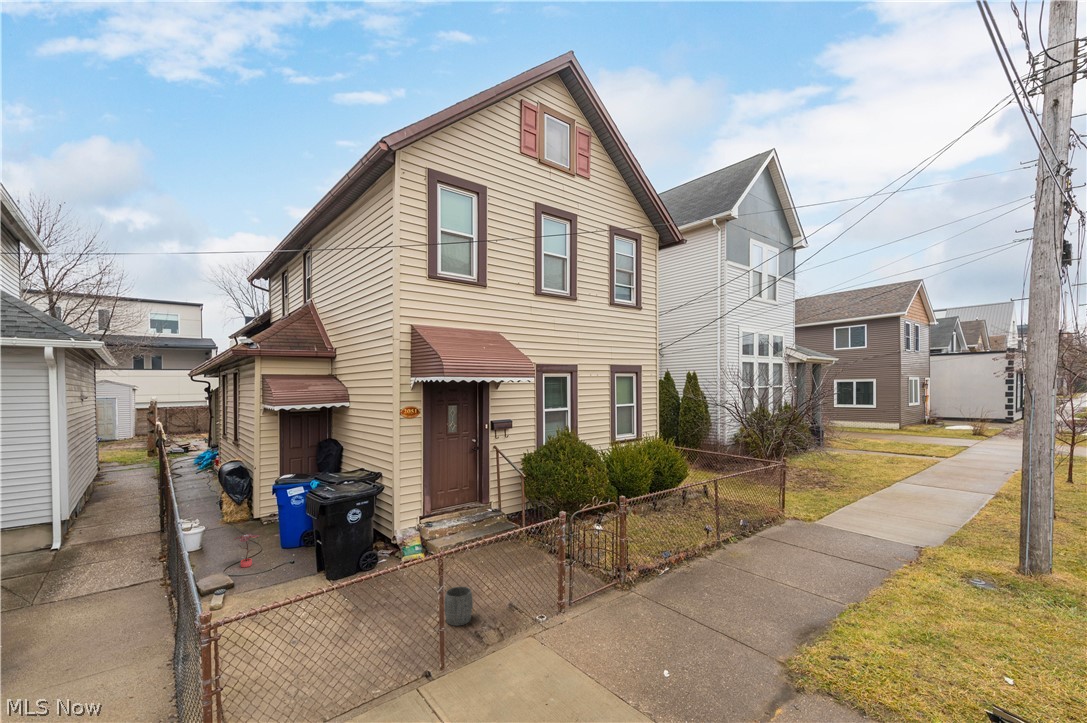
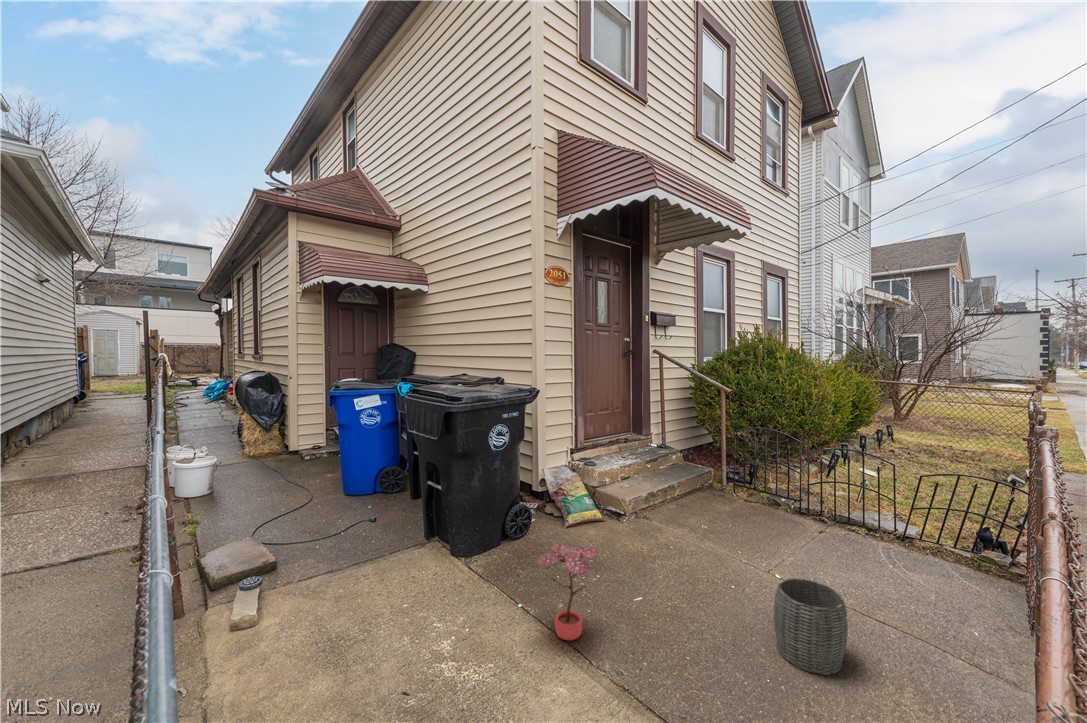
potted plant: present [233,534,260,567] -> present [537,543,599,640]

